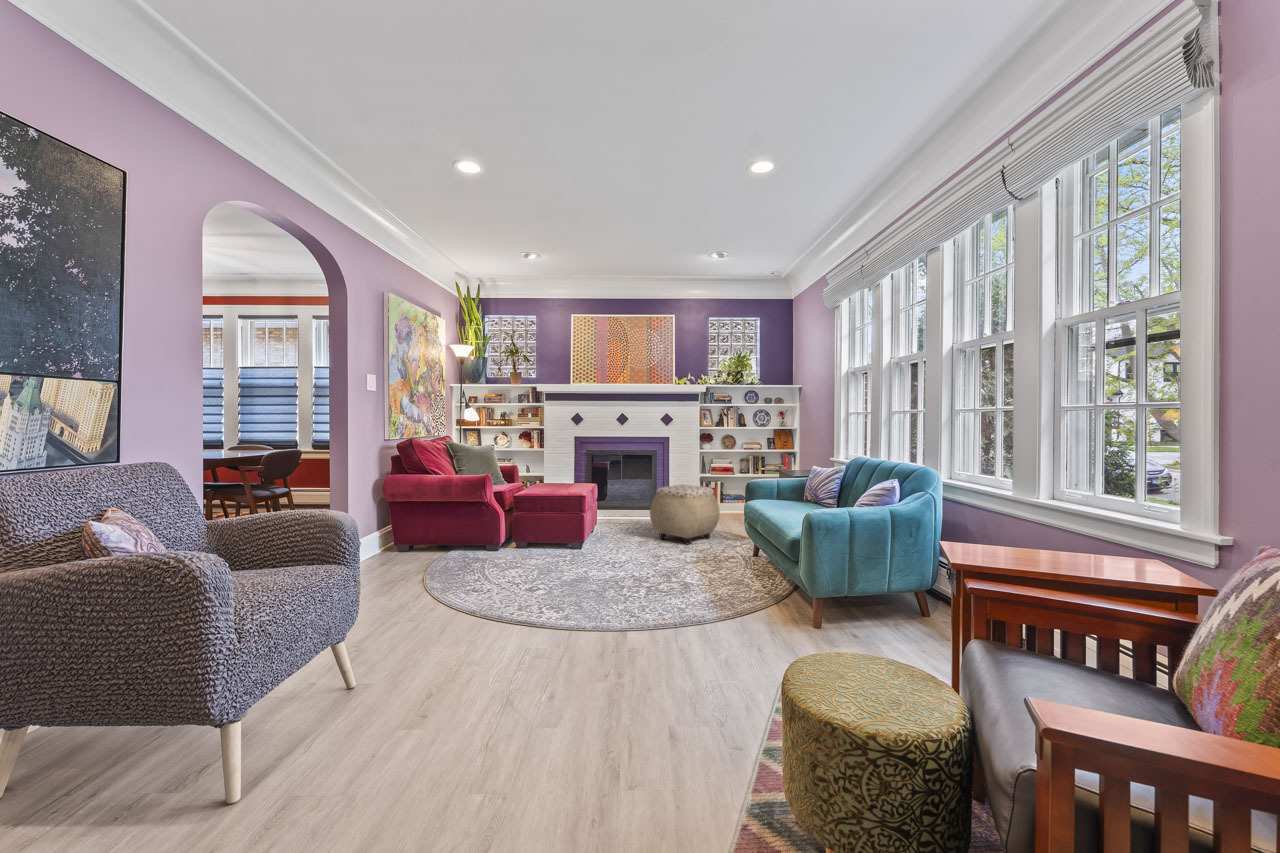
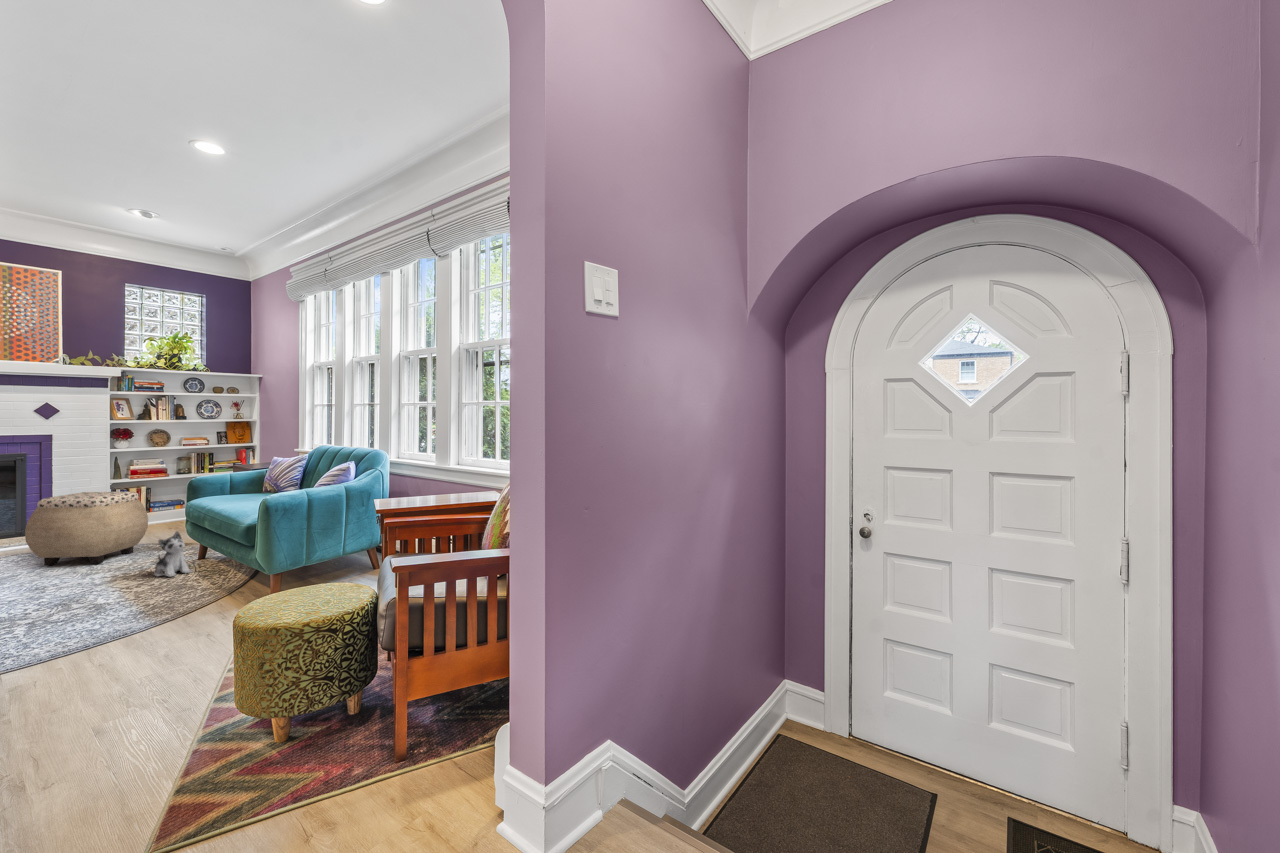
plush toy: none [721,529,747,570] -> present [154,531,191,577]

